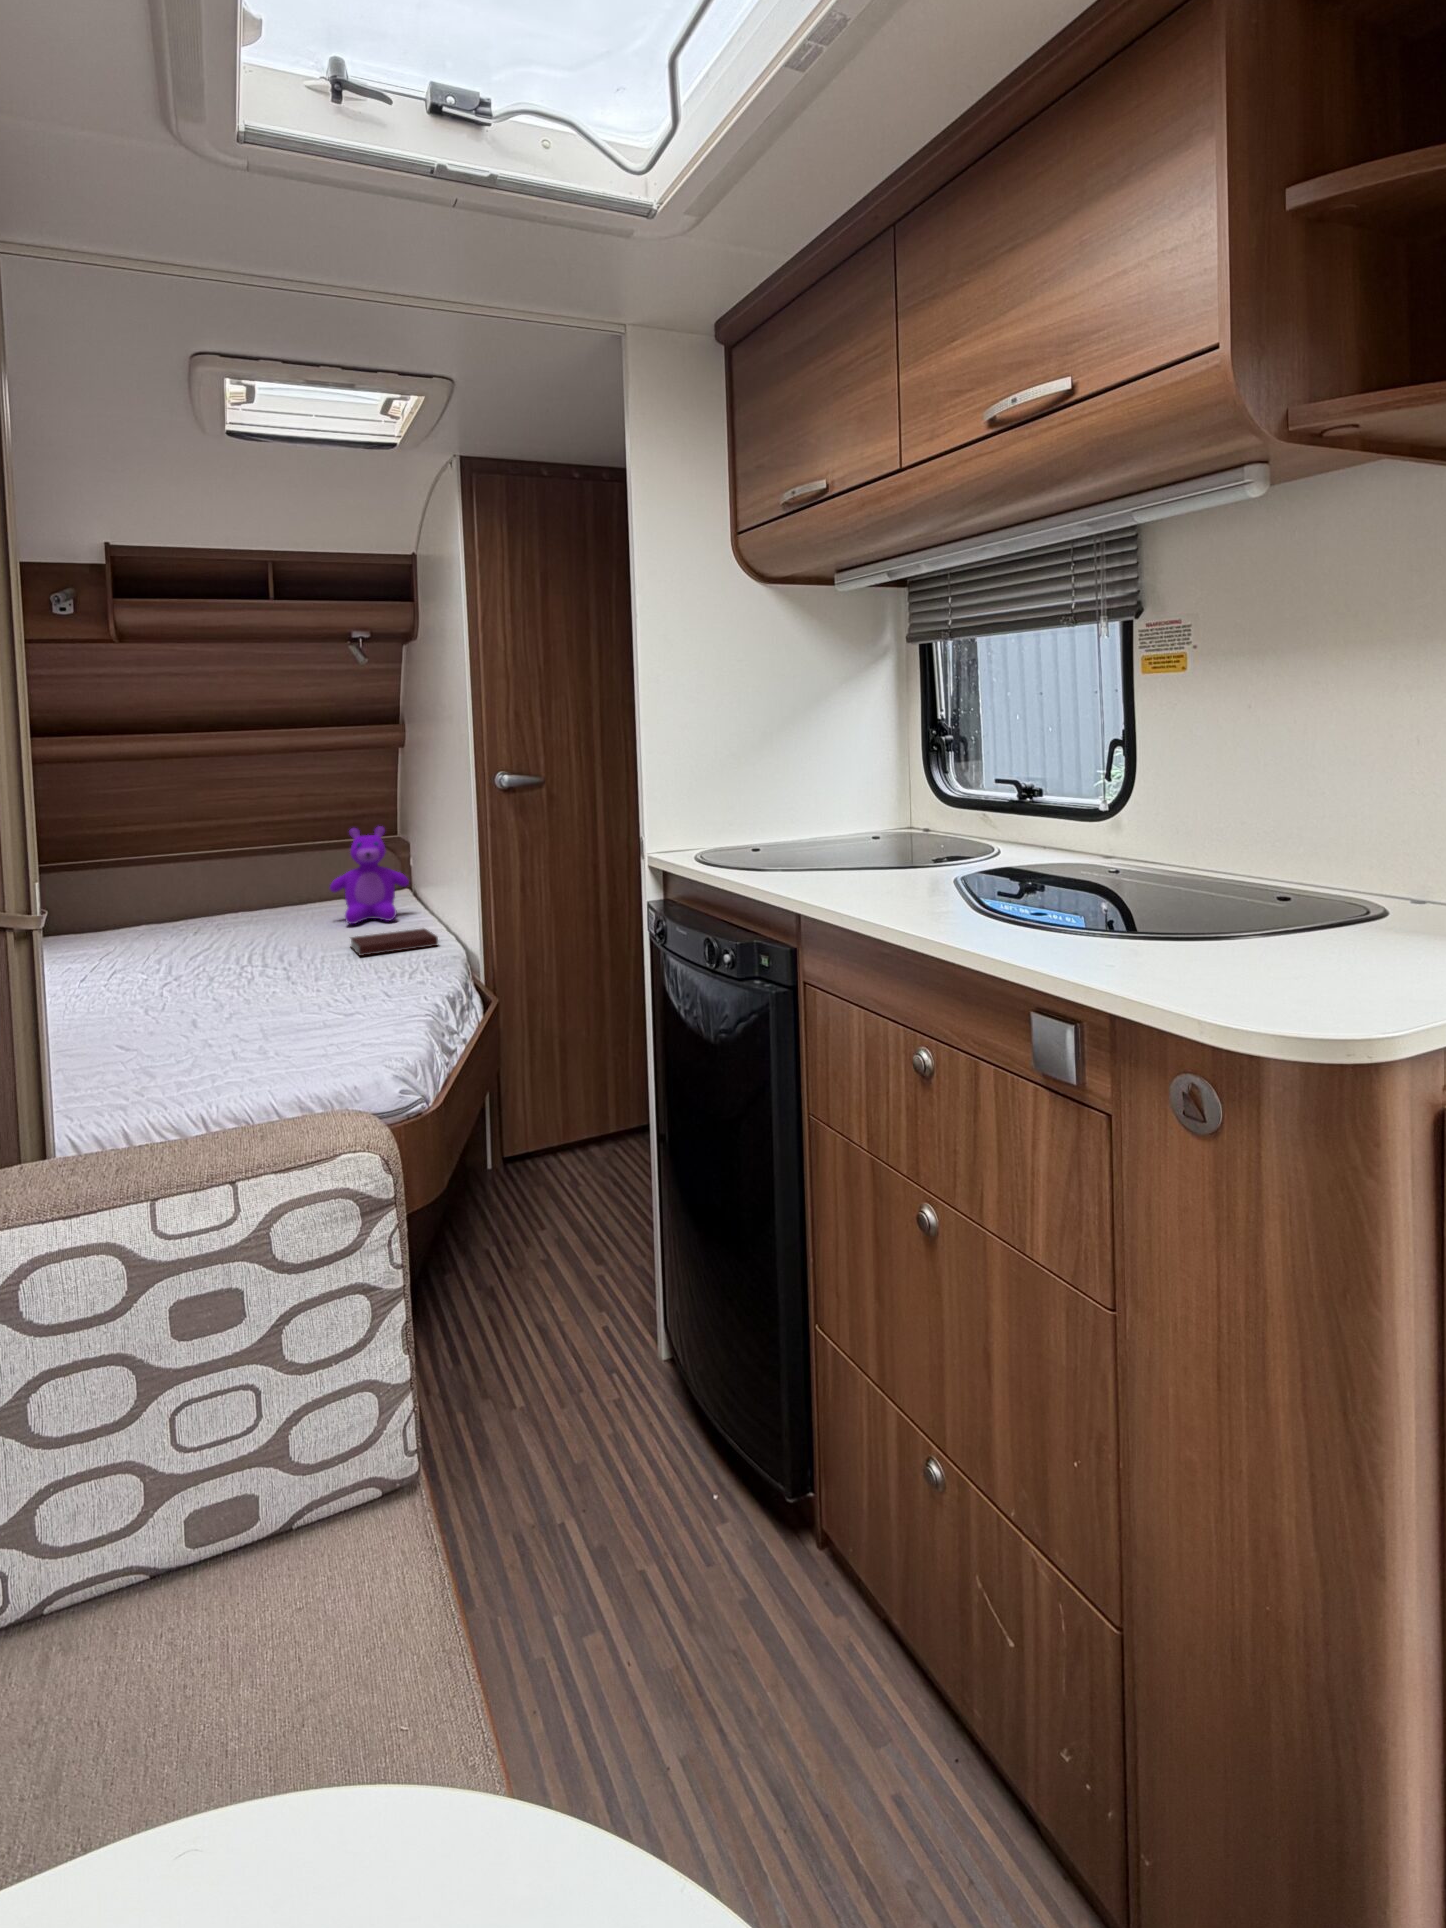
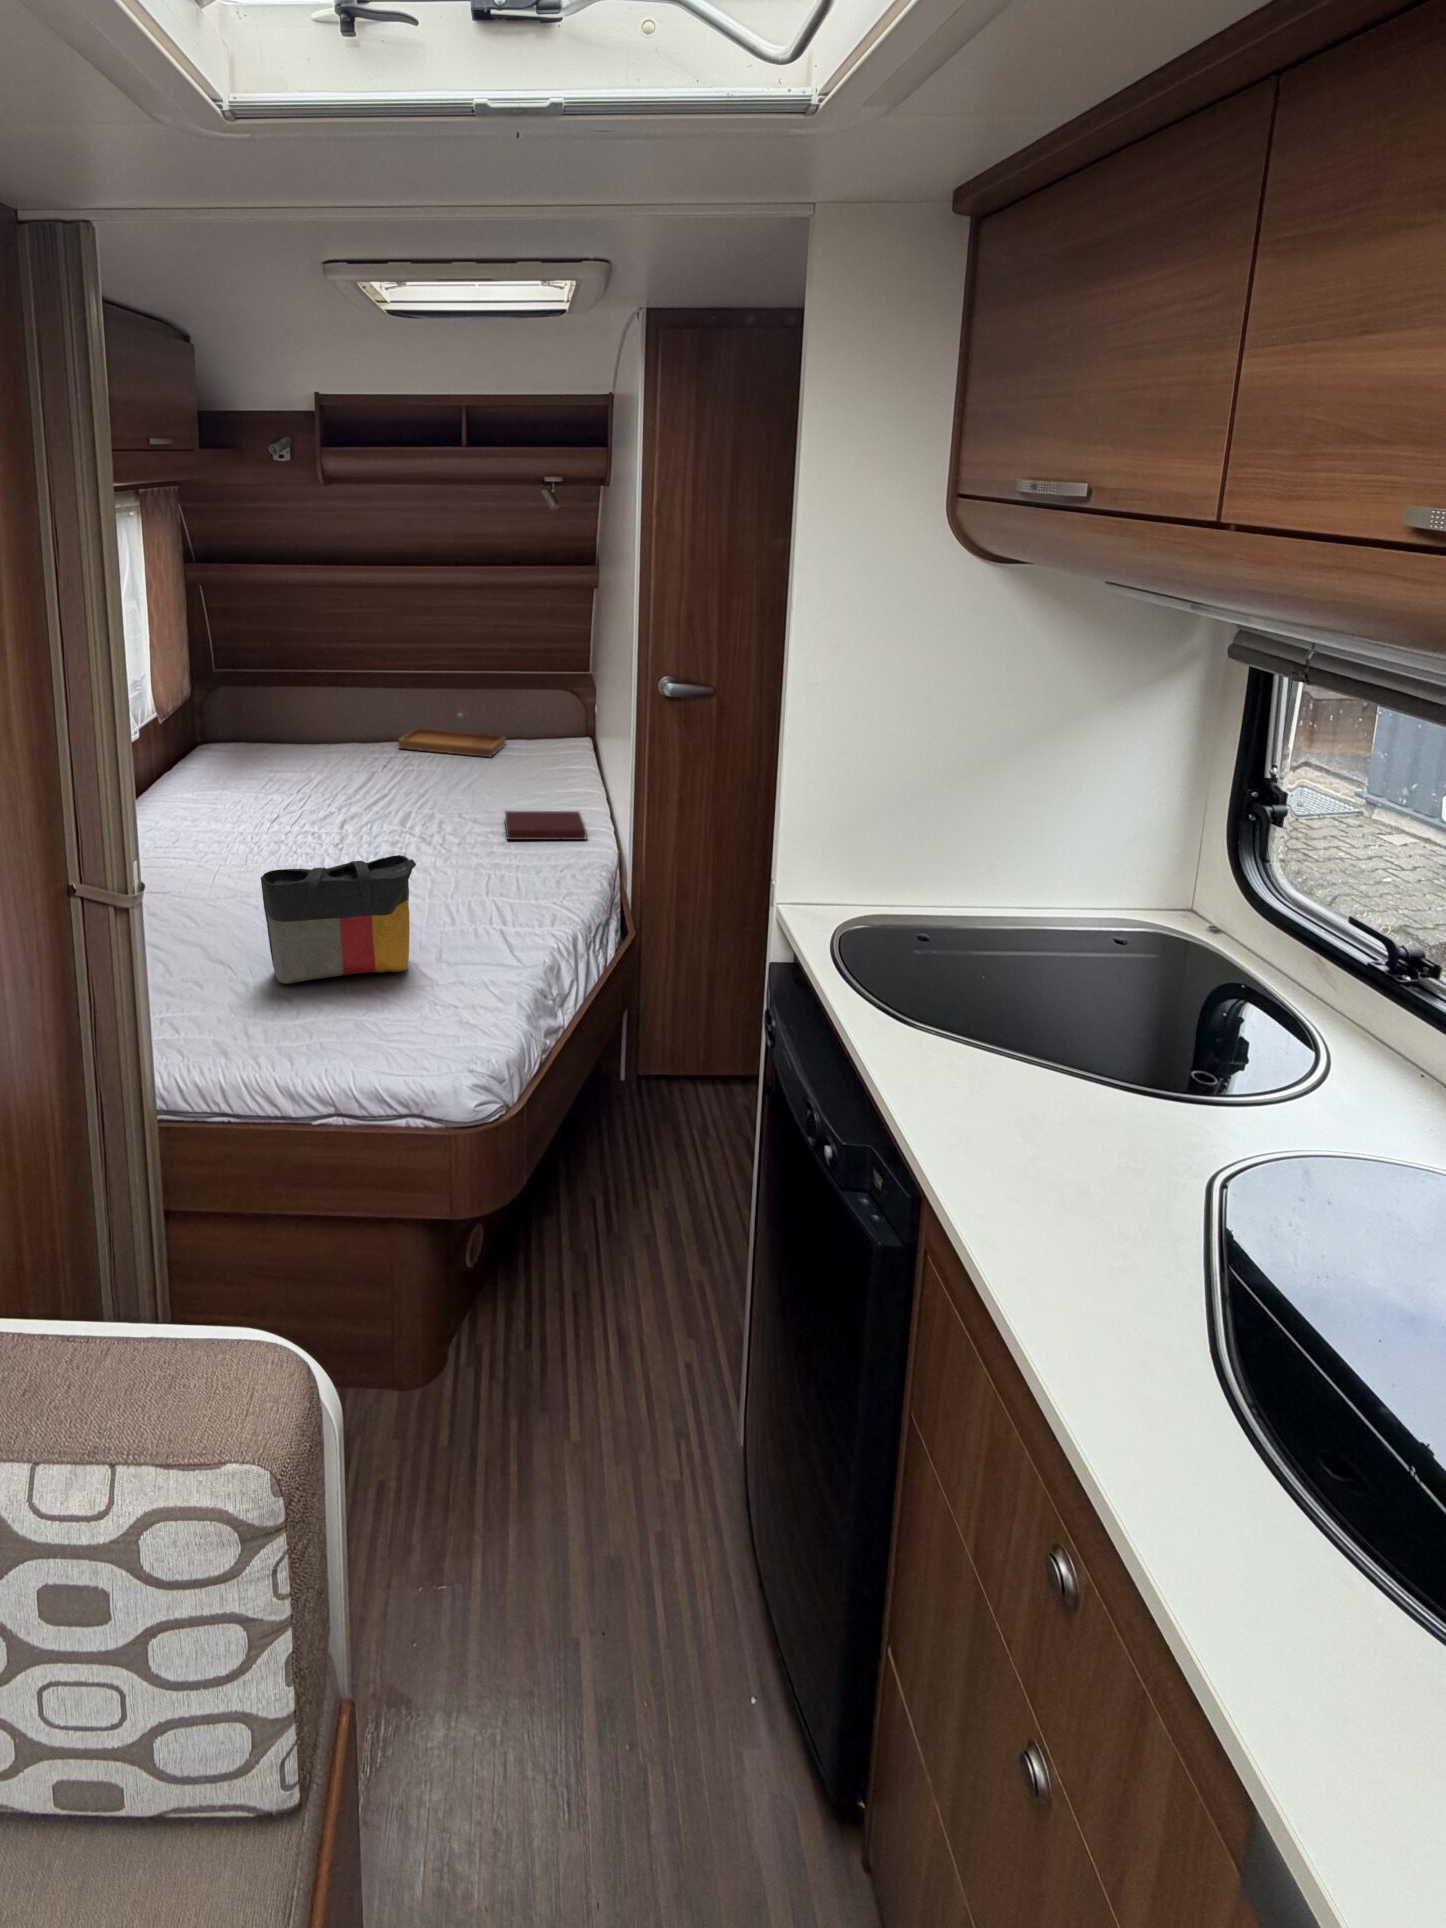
teddy bear: present [330,826,409,924] -> none [502,683,579,785]
tray: none [207,878,326,922] -> present [398,713,506,757]
tote bag: none [135,926,302,1066] -> present [261,855,416,984]

